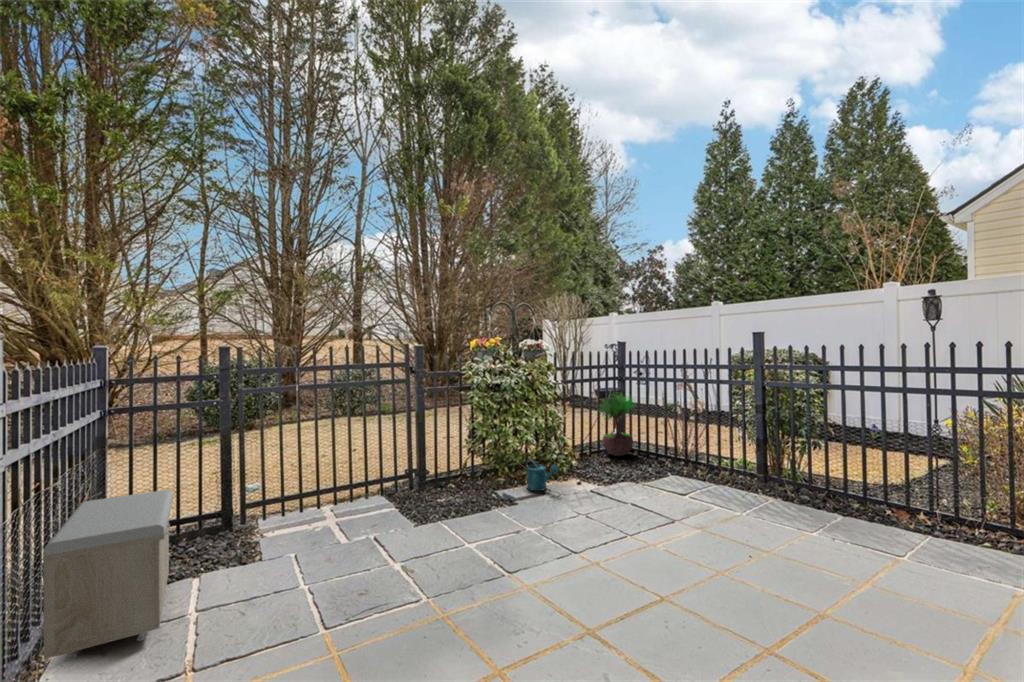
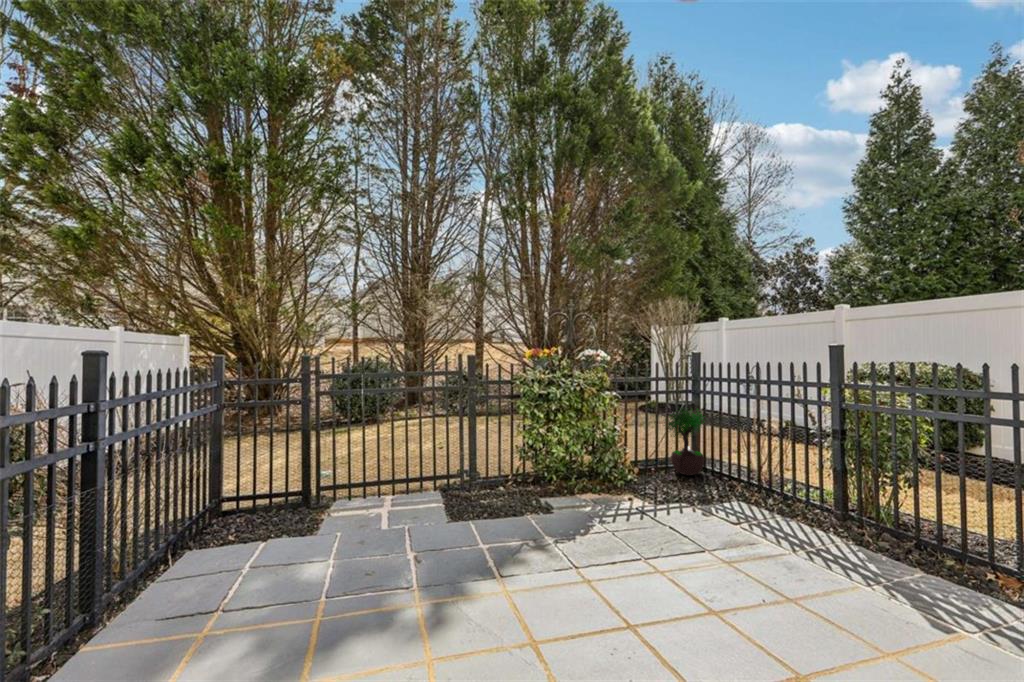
watering can: present [525,459,558,491] -> none [569,471,597,503]
storage bench: present [44,490,173,661] -> none [144,470,249,587]

